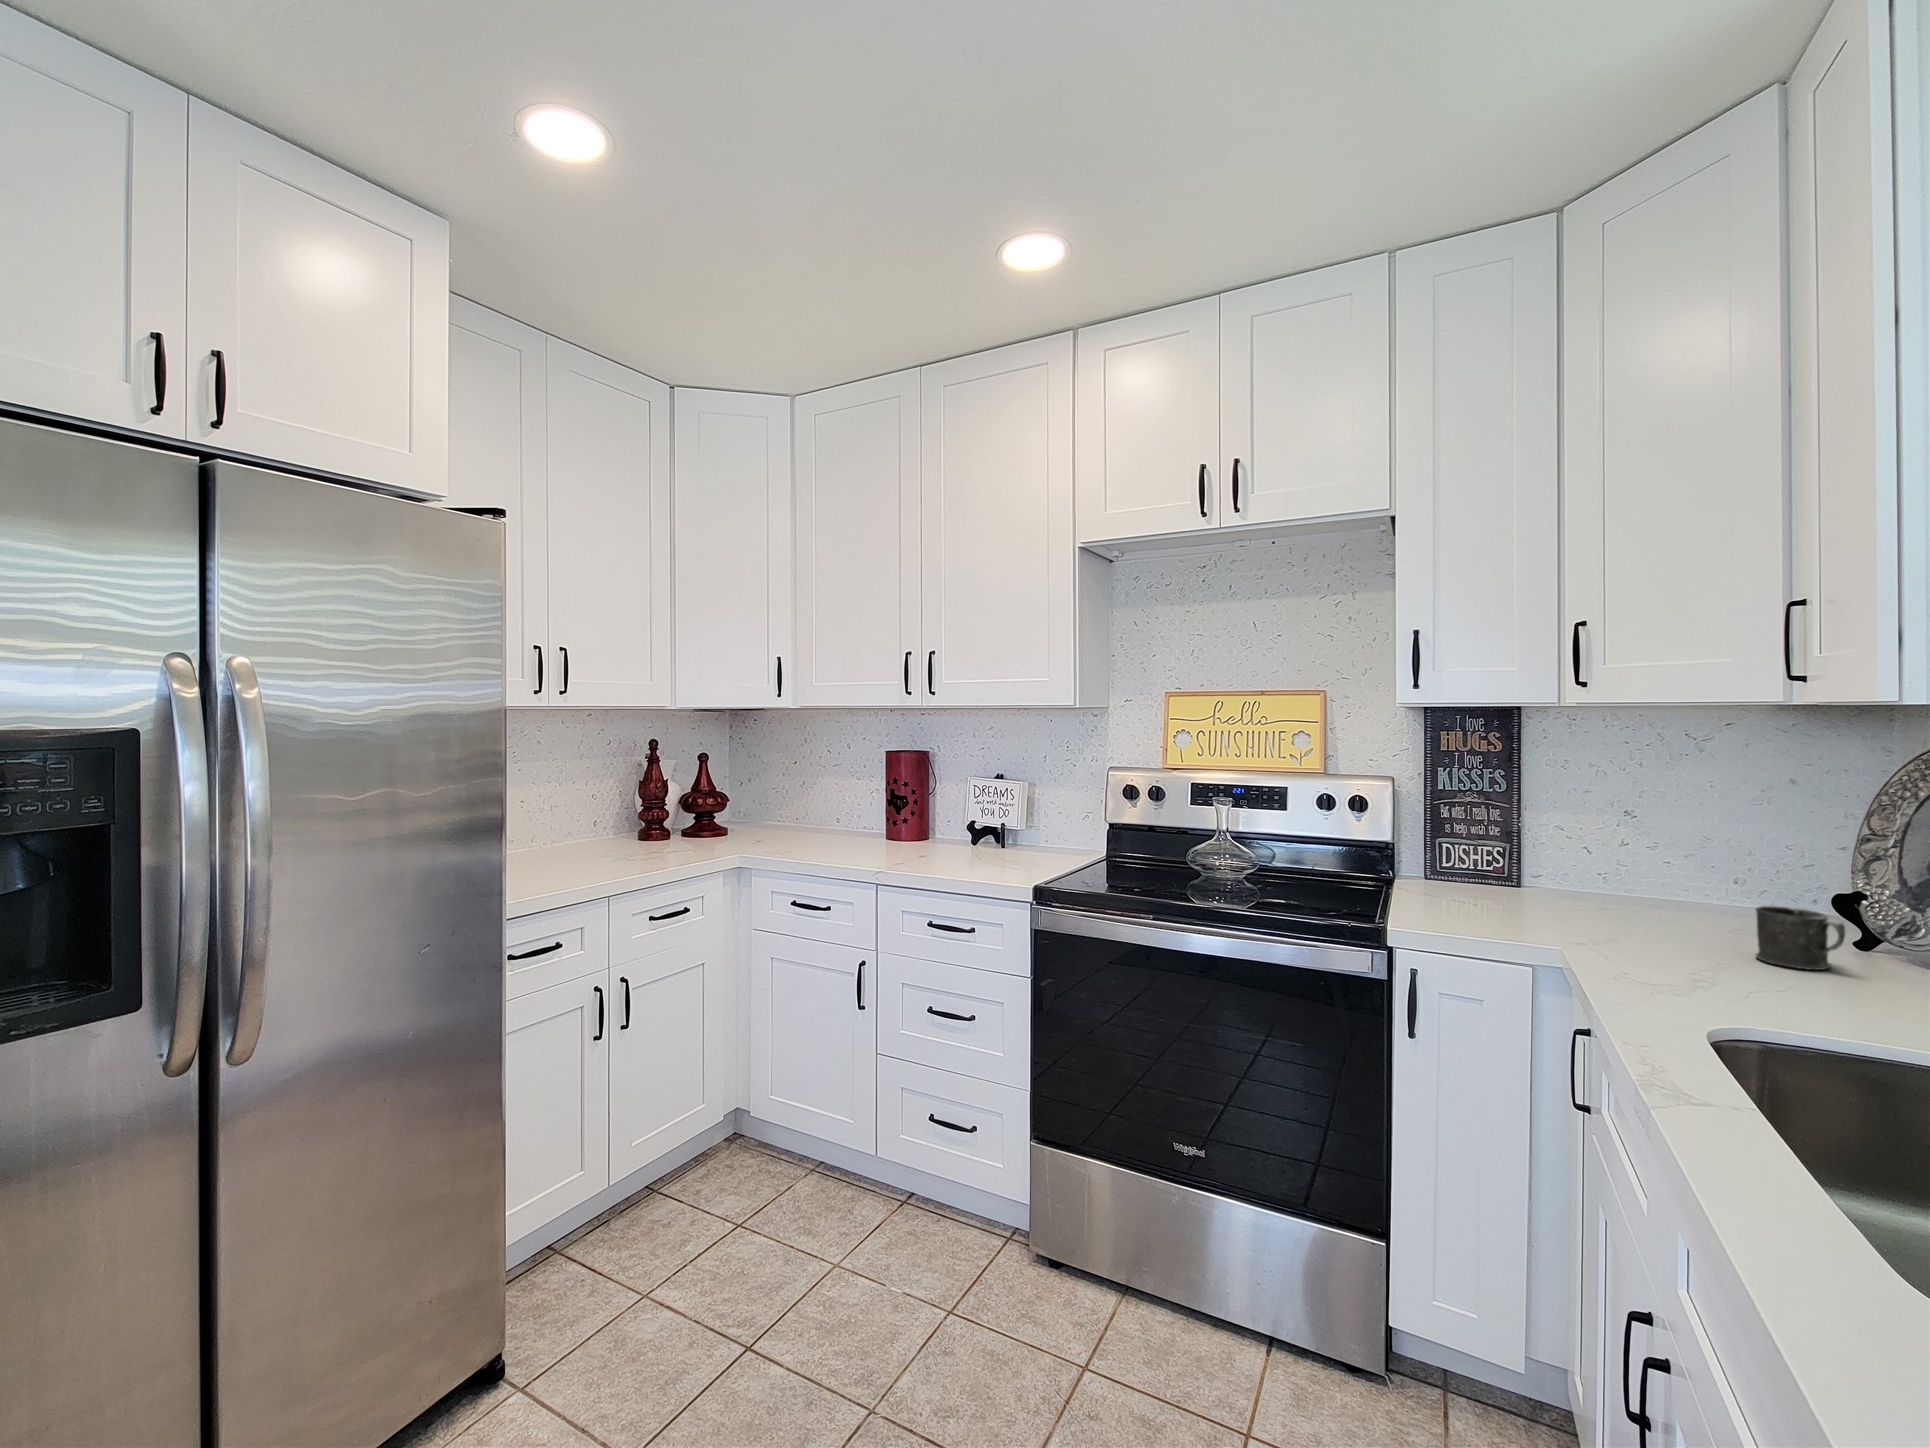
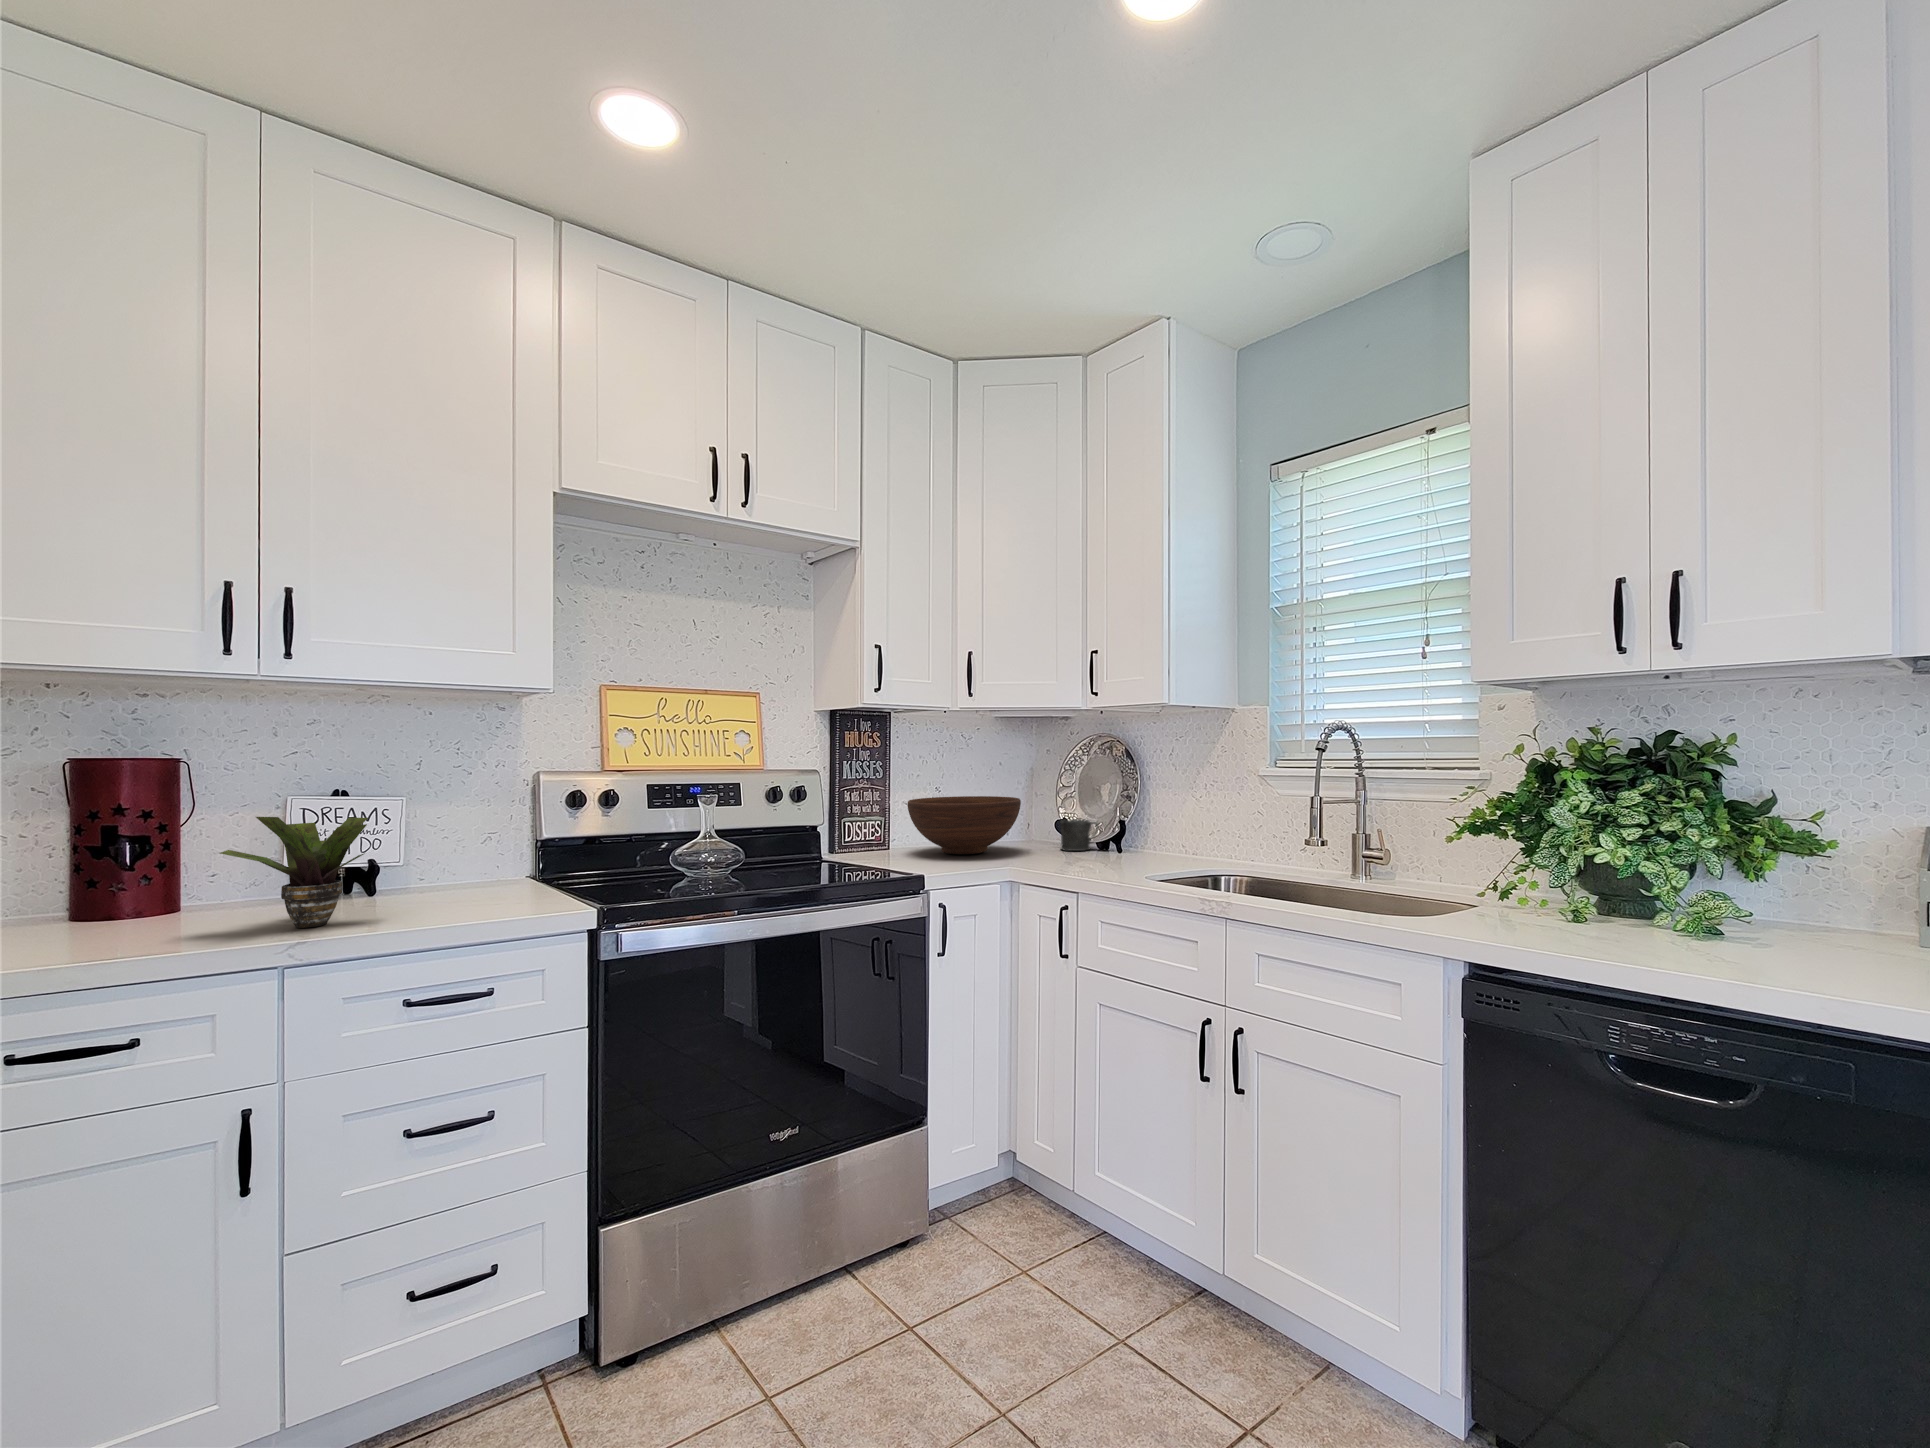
potted plant: none [884,782,965,856] -> present [220,817,368,928]
fruit bowl: none [1473,831,1678,925] -> present [907,796,1021,854]

